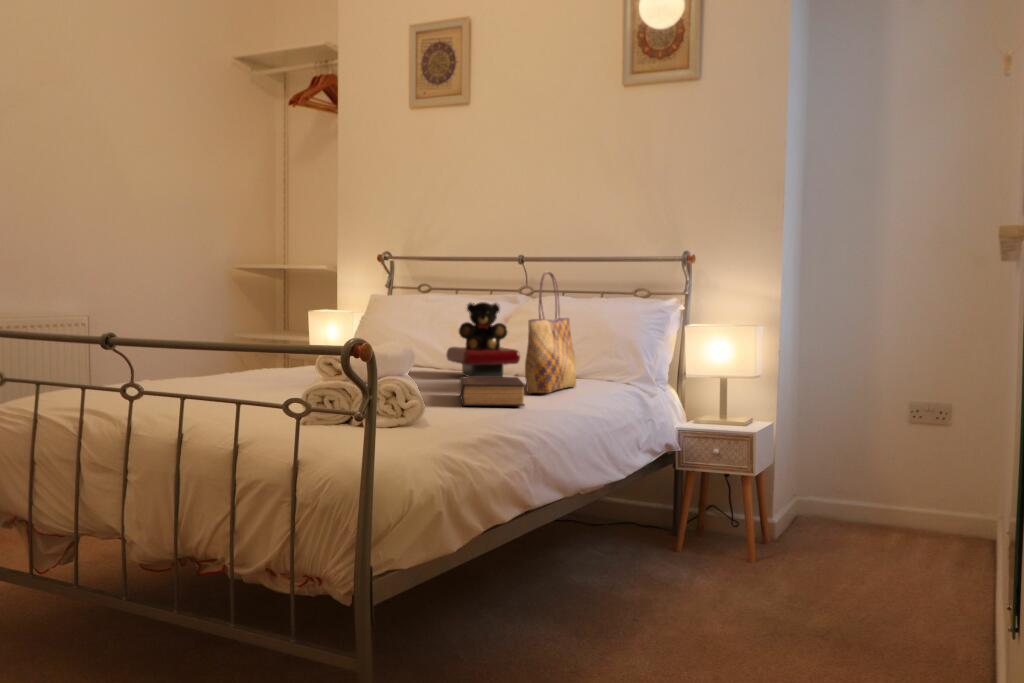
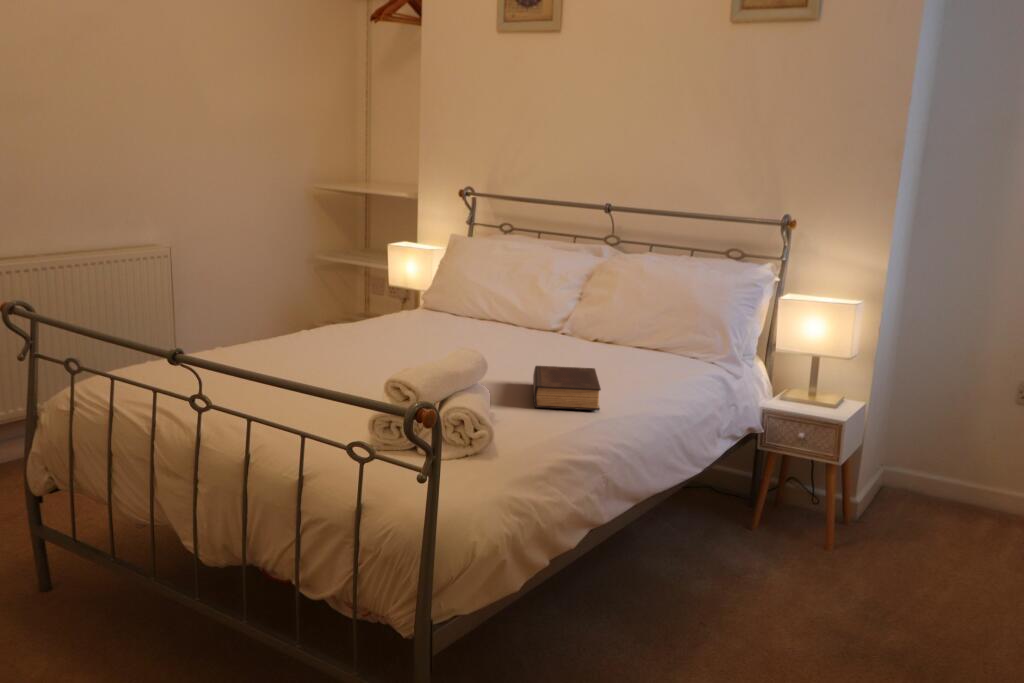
tote bag: present [525,271,576,393] -> none [603,251,658,384]
teddy bear: present [446,302,520,377] -> none [524,267,600,349]

